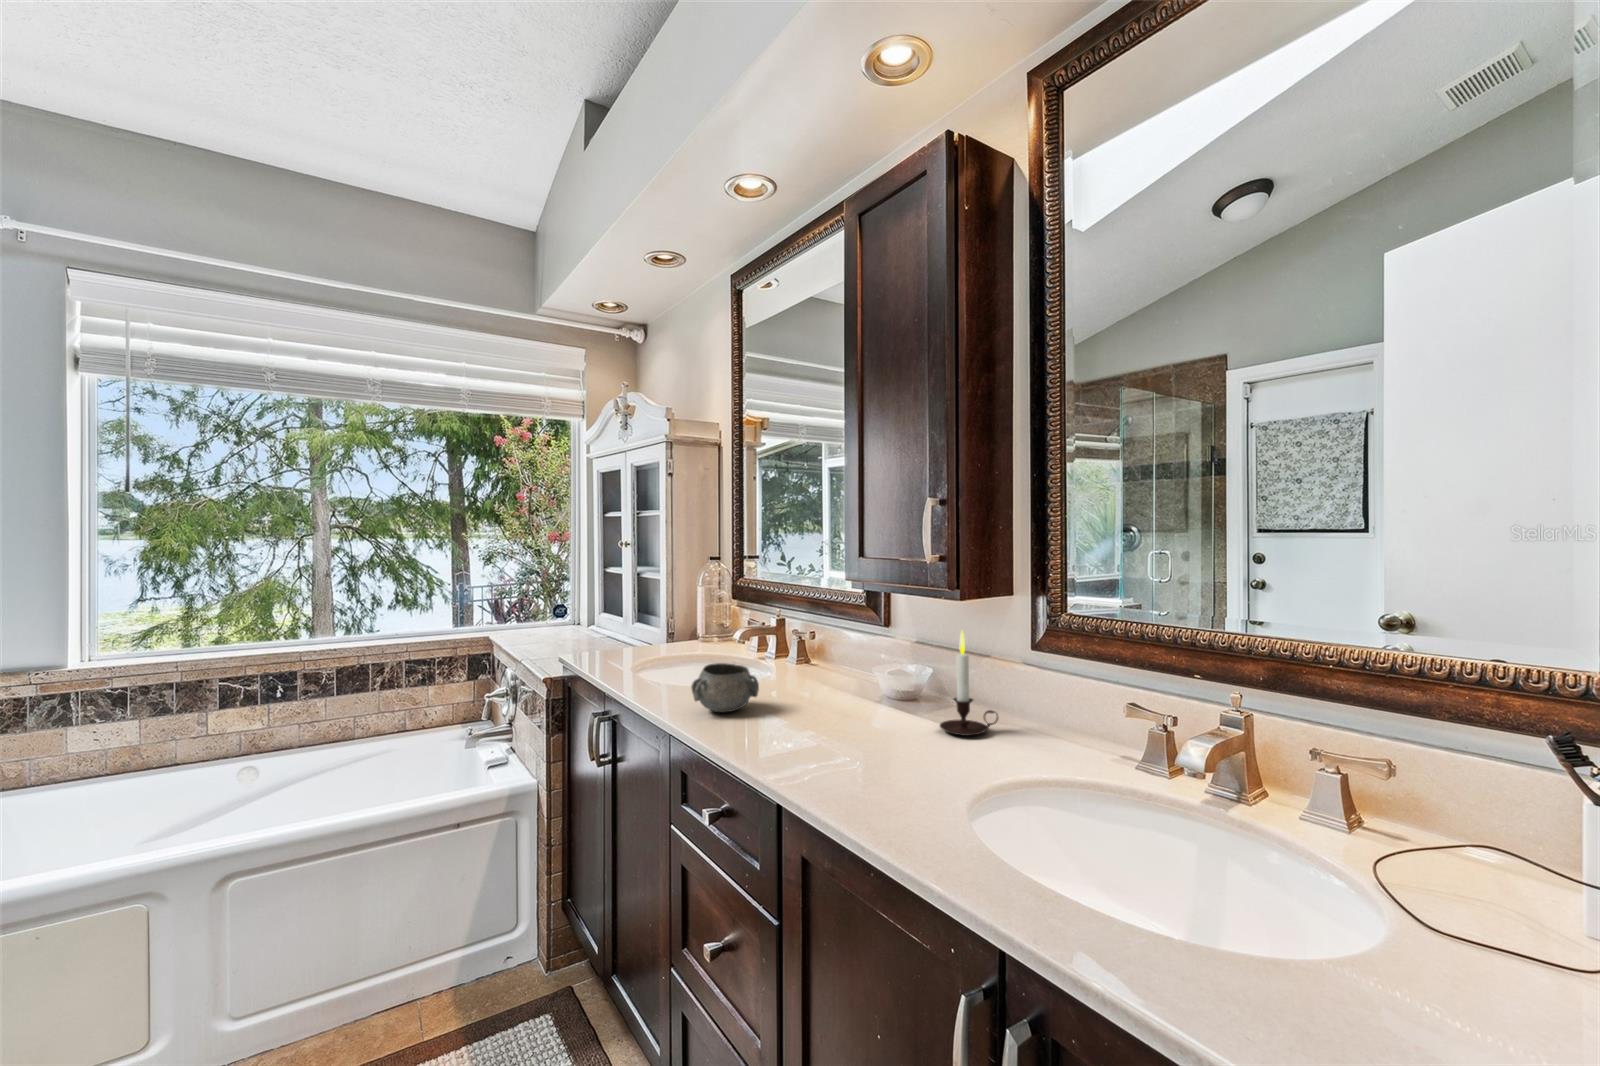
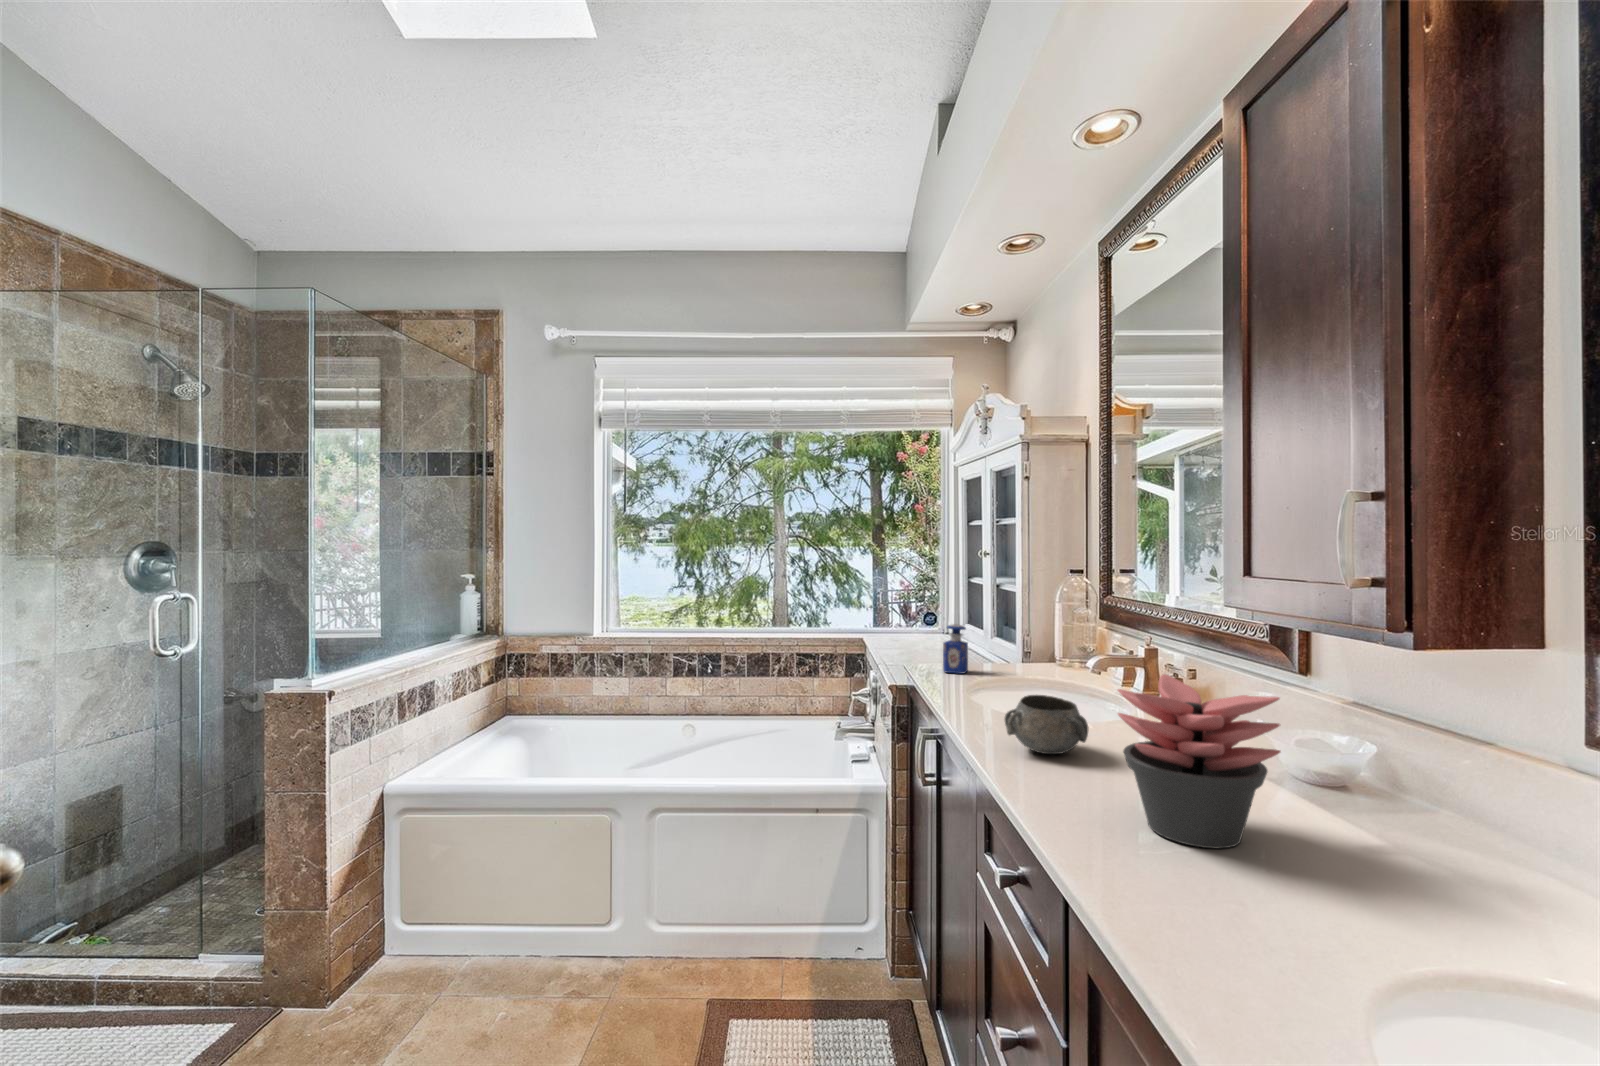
perfume bottle: none [596,612,620,659] -> present [943,624,968,674]
candle: present [940,631,998,736] -> none [1354,695,1476,864]
succulent plant: none [798,632,905,755] -> present [1118,674,1280,848]

